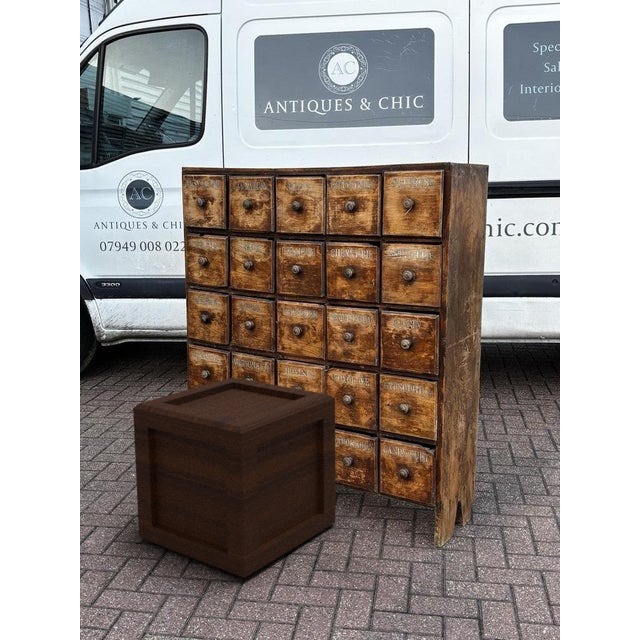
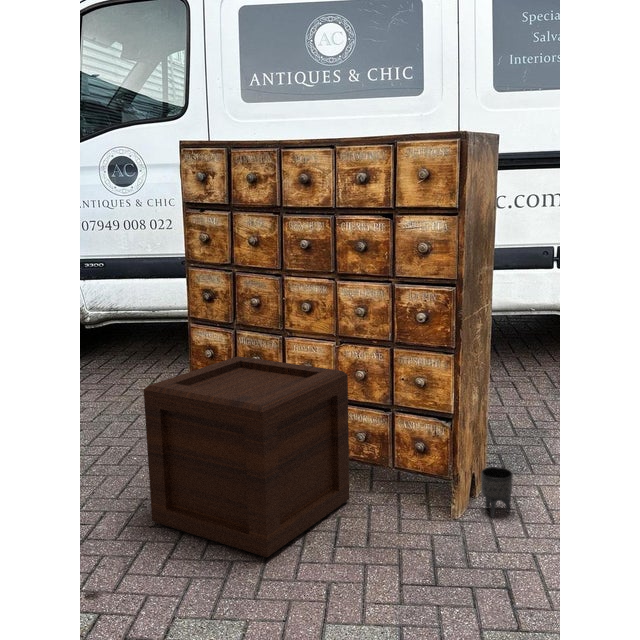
planter: none [466,496,497,547] -> present [481,467,513,518]

